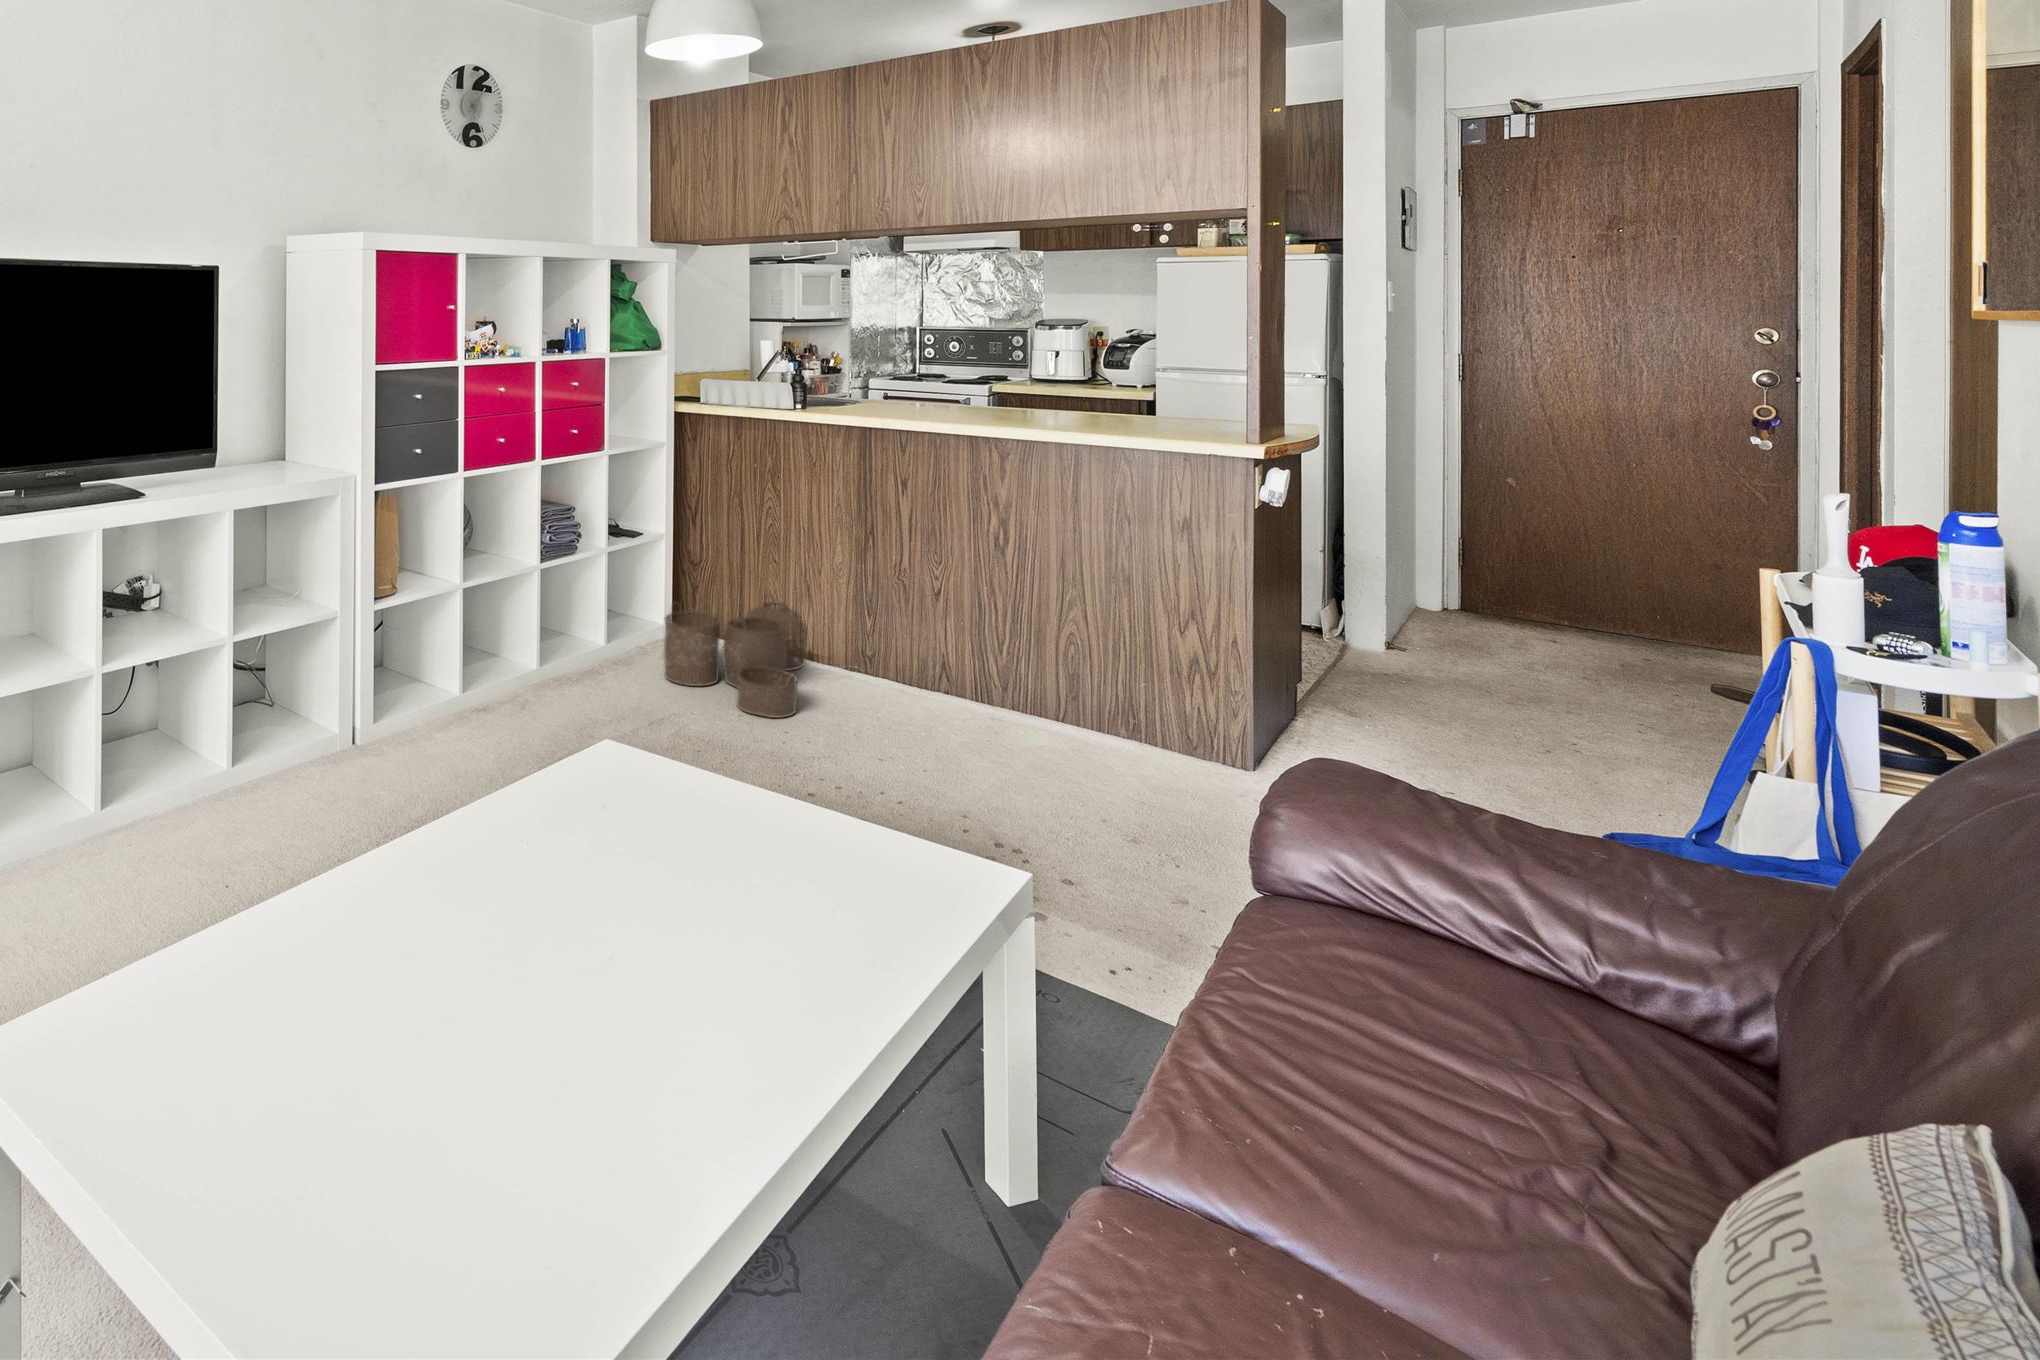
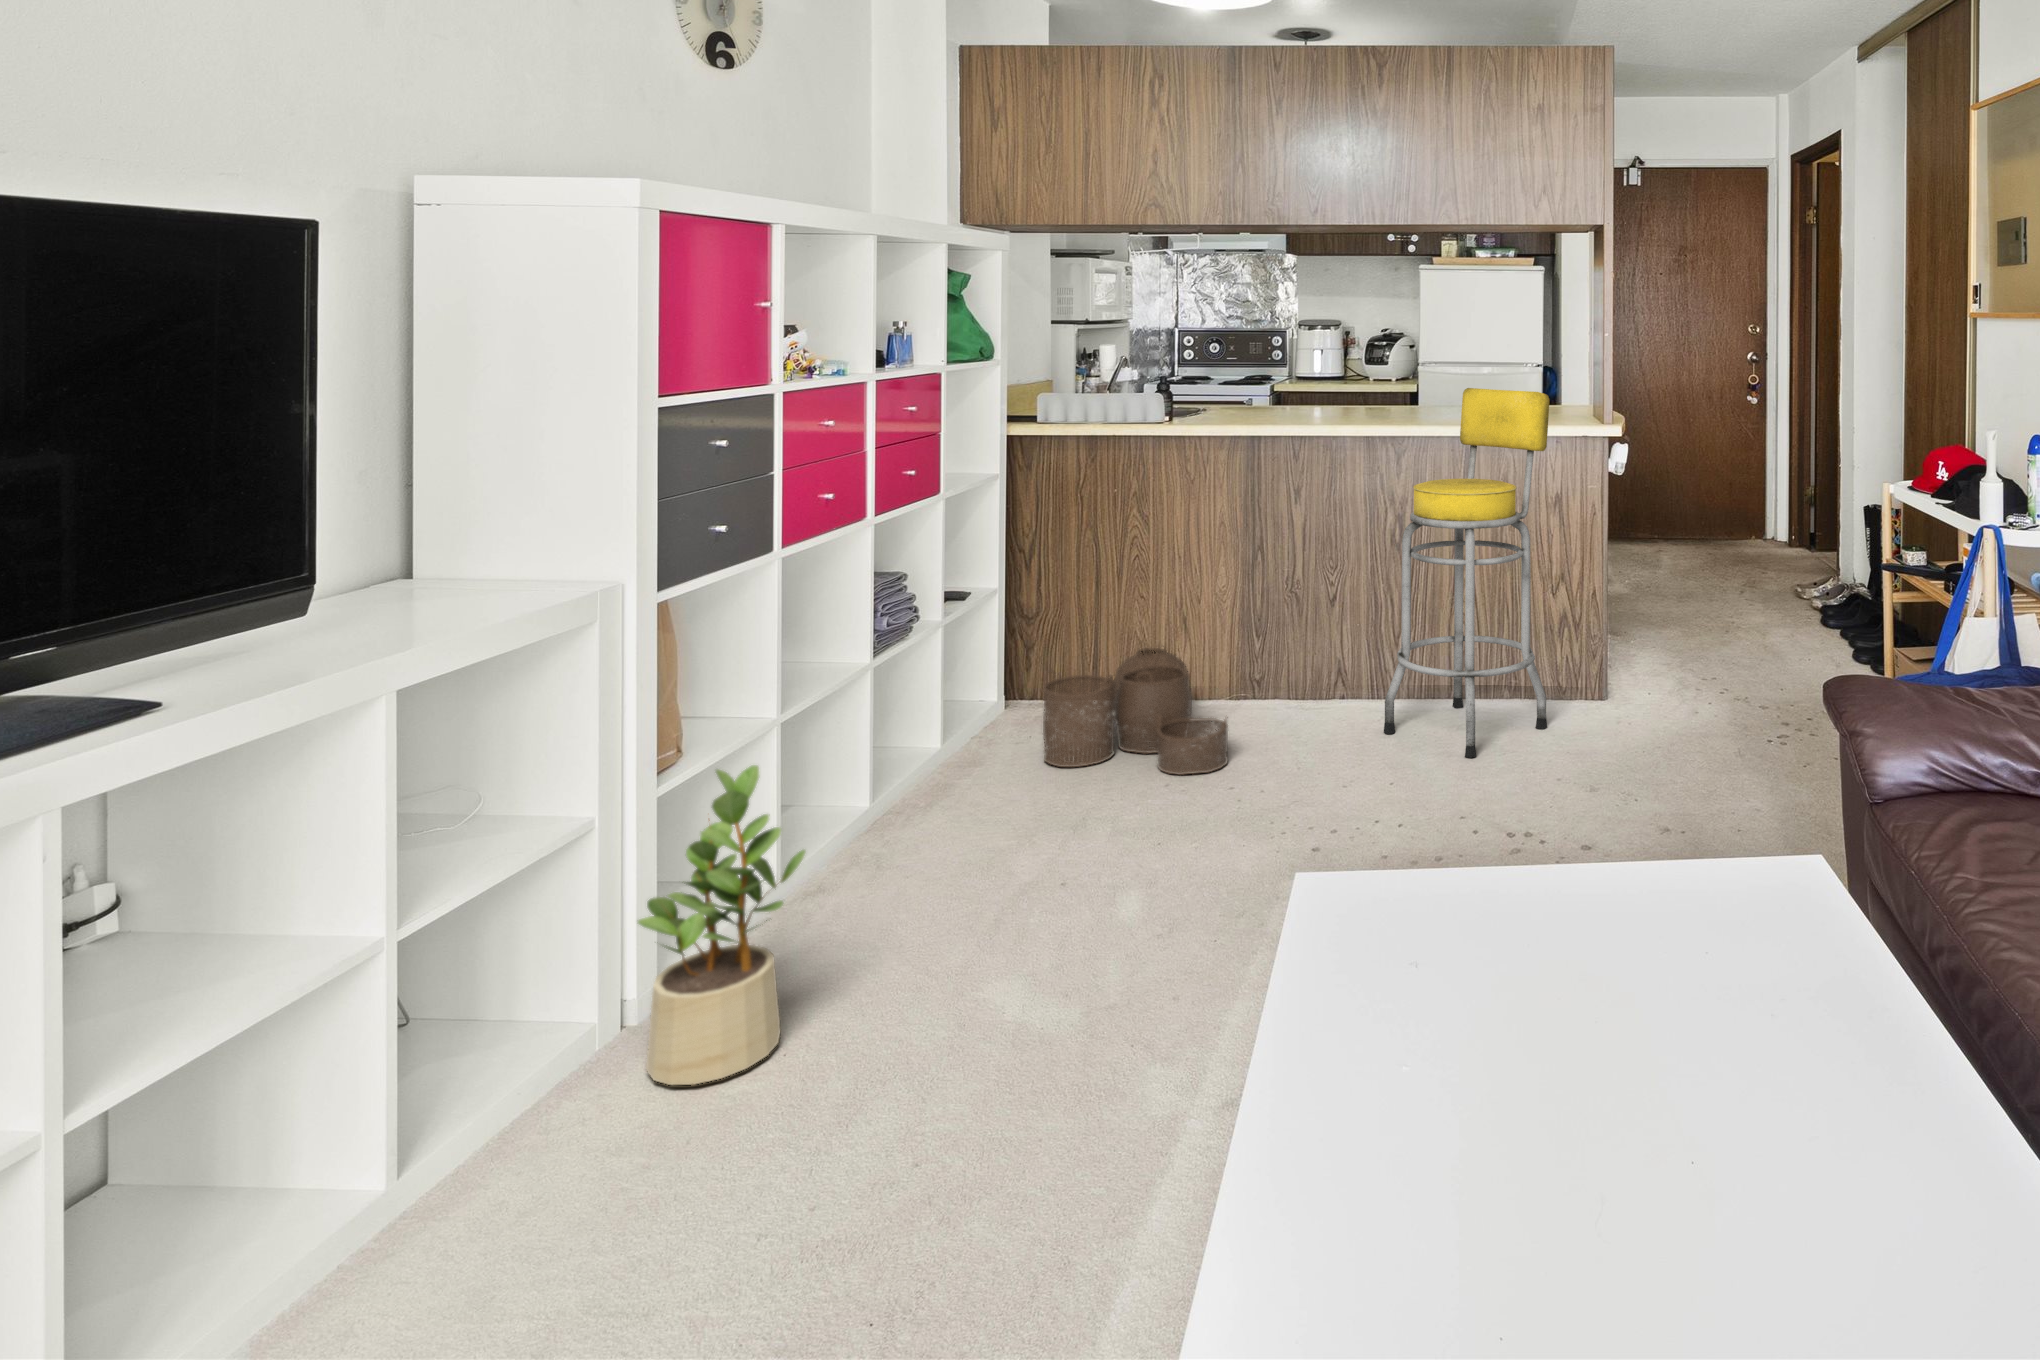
bar stool: none [956,399,1155,777] -> present [1384,388,1549,758]
potted plant: none [281,616,374,815] -> present [638,765,805,1085]

